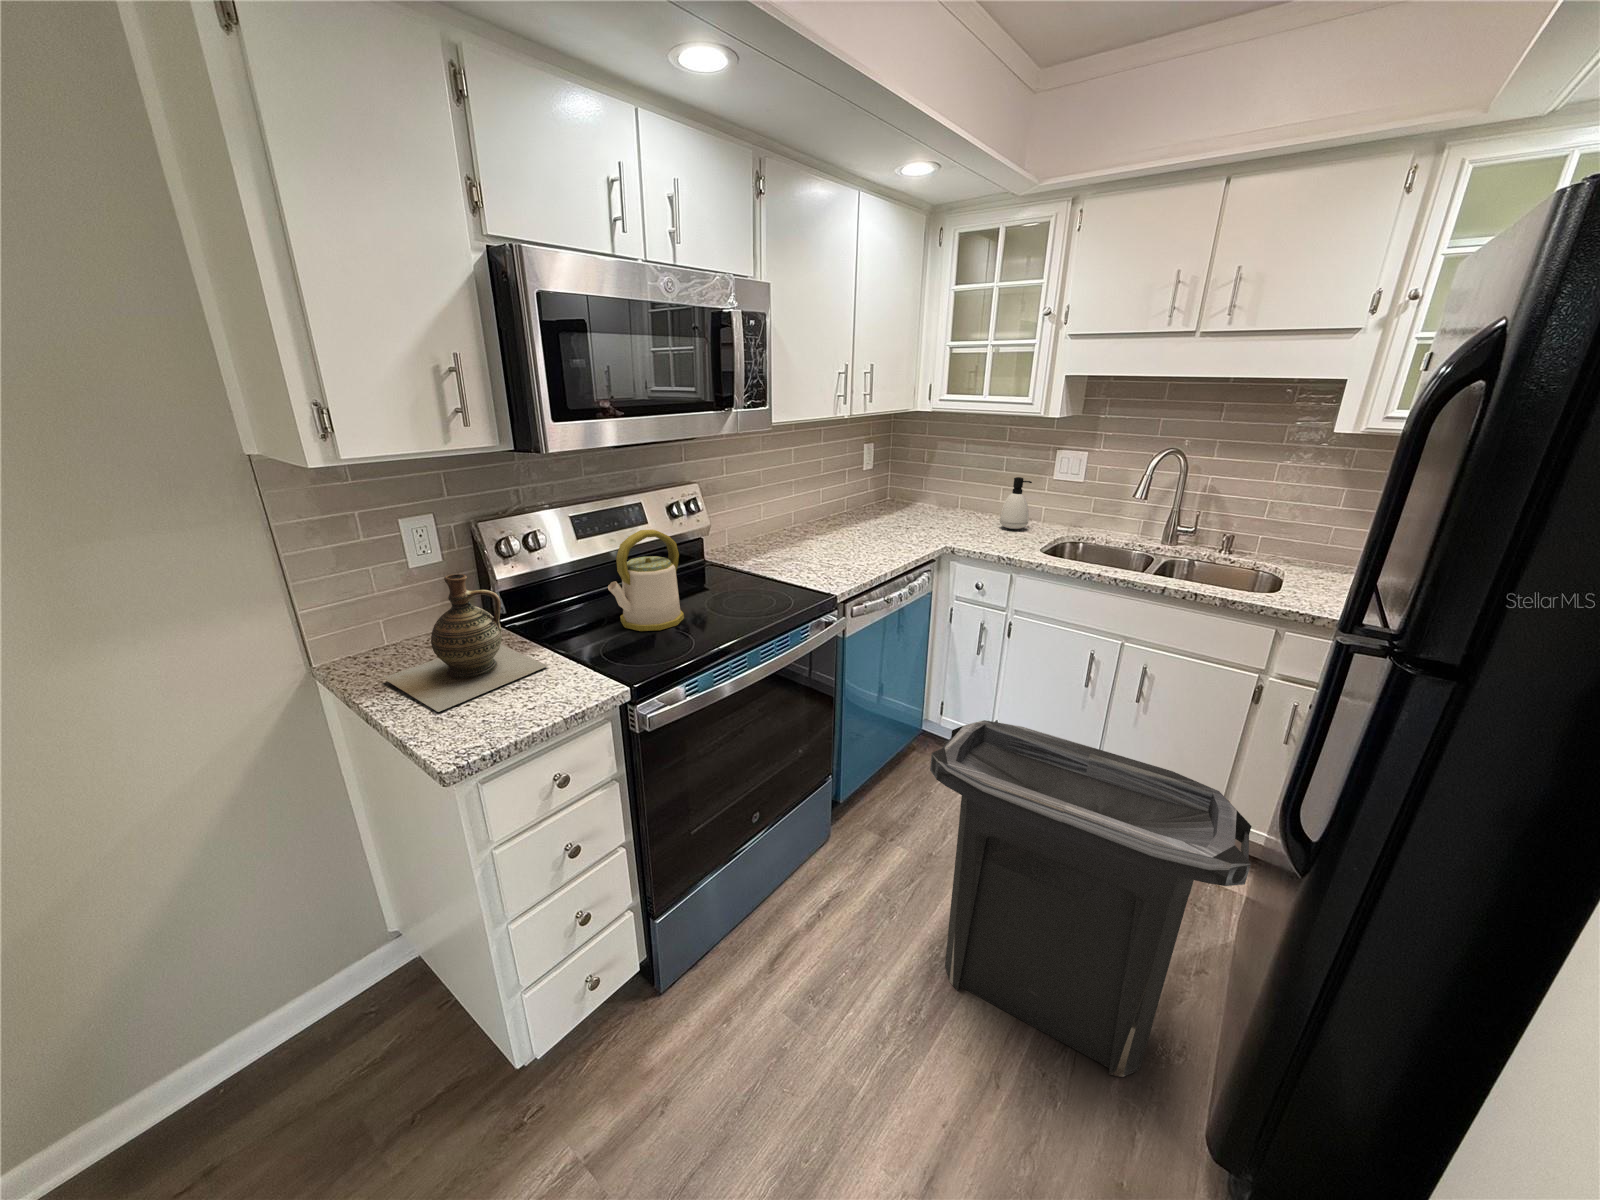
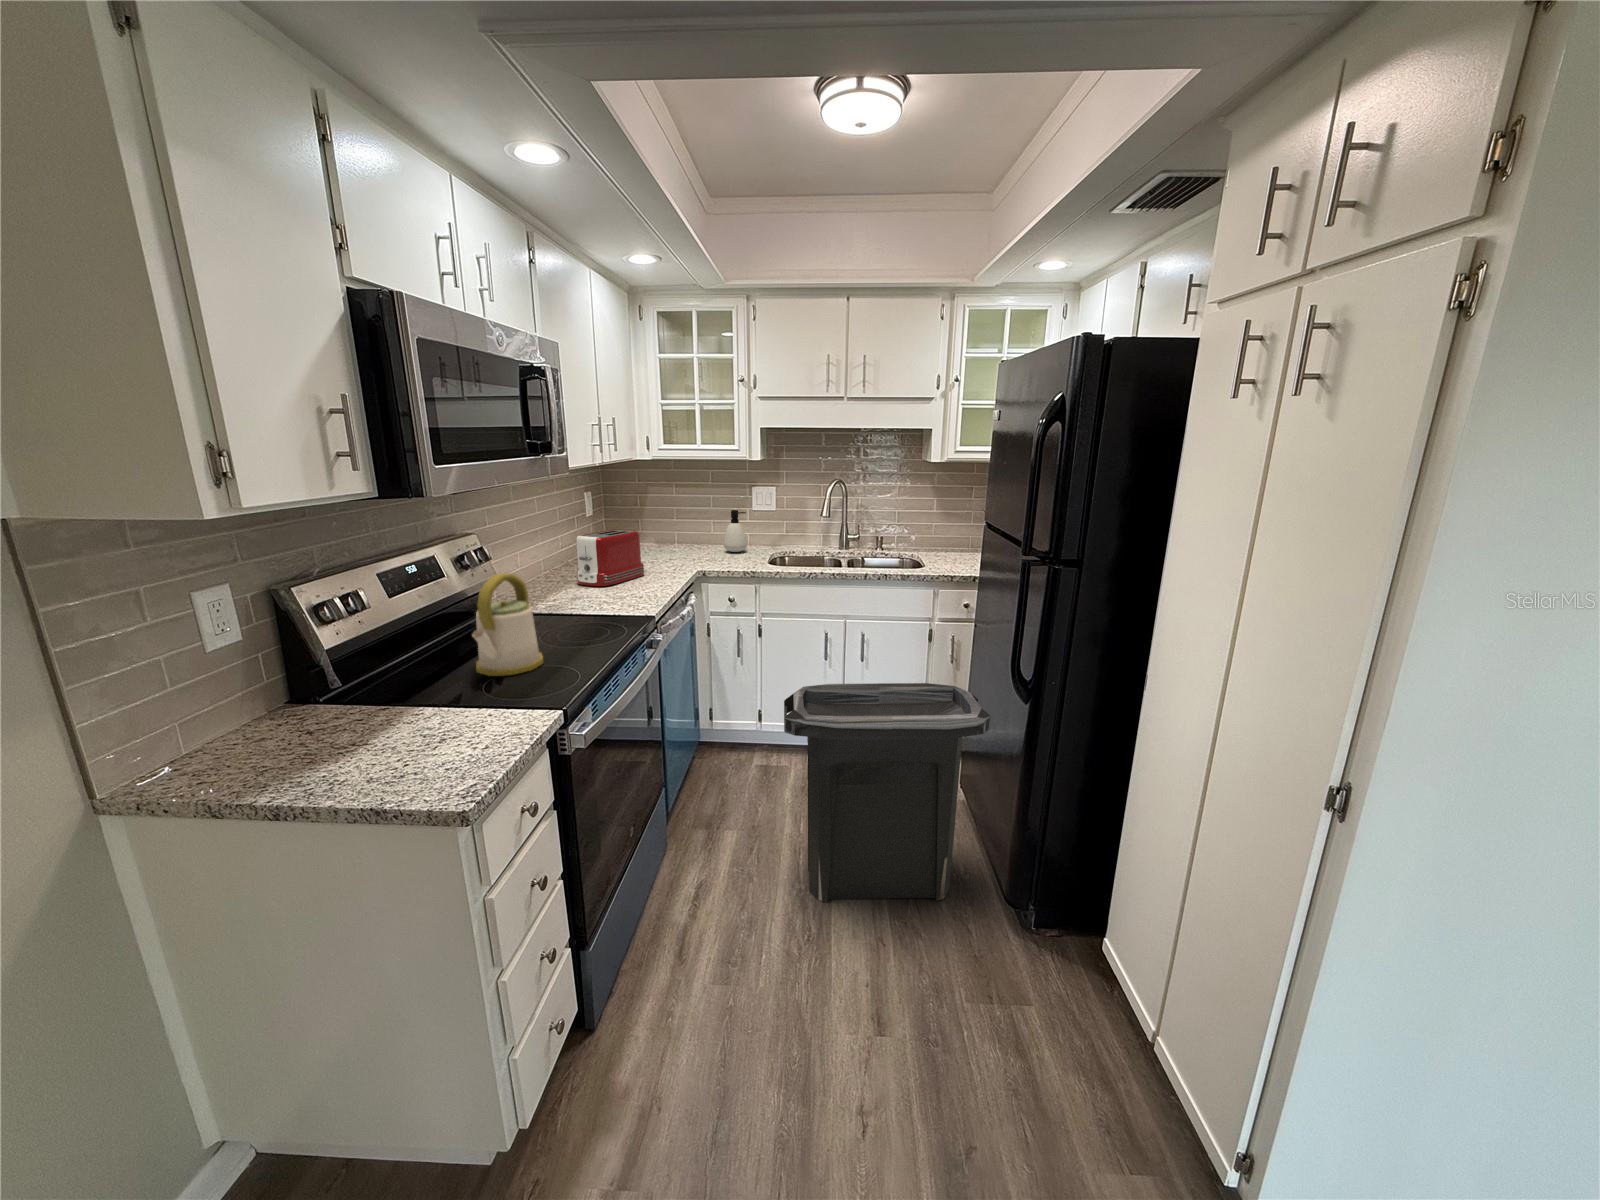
toaster: none [806,490,880,550] -> present [576,529,644,586]
ceramic jug: present [383,574,548,712] -> none [246,637,455,785]

